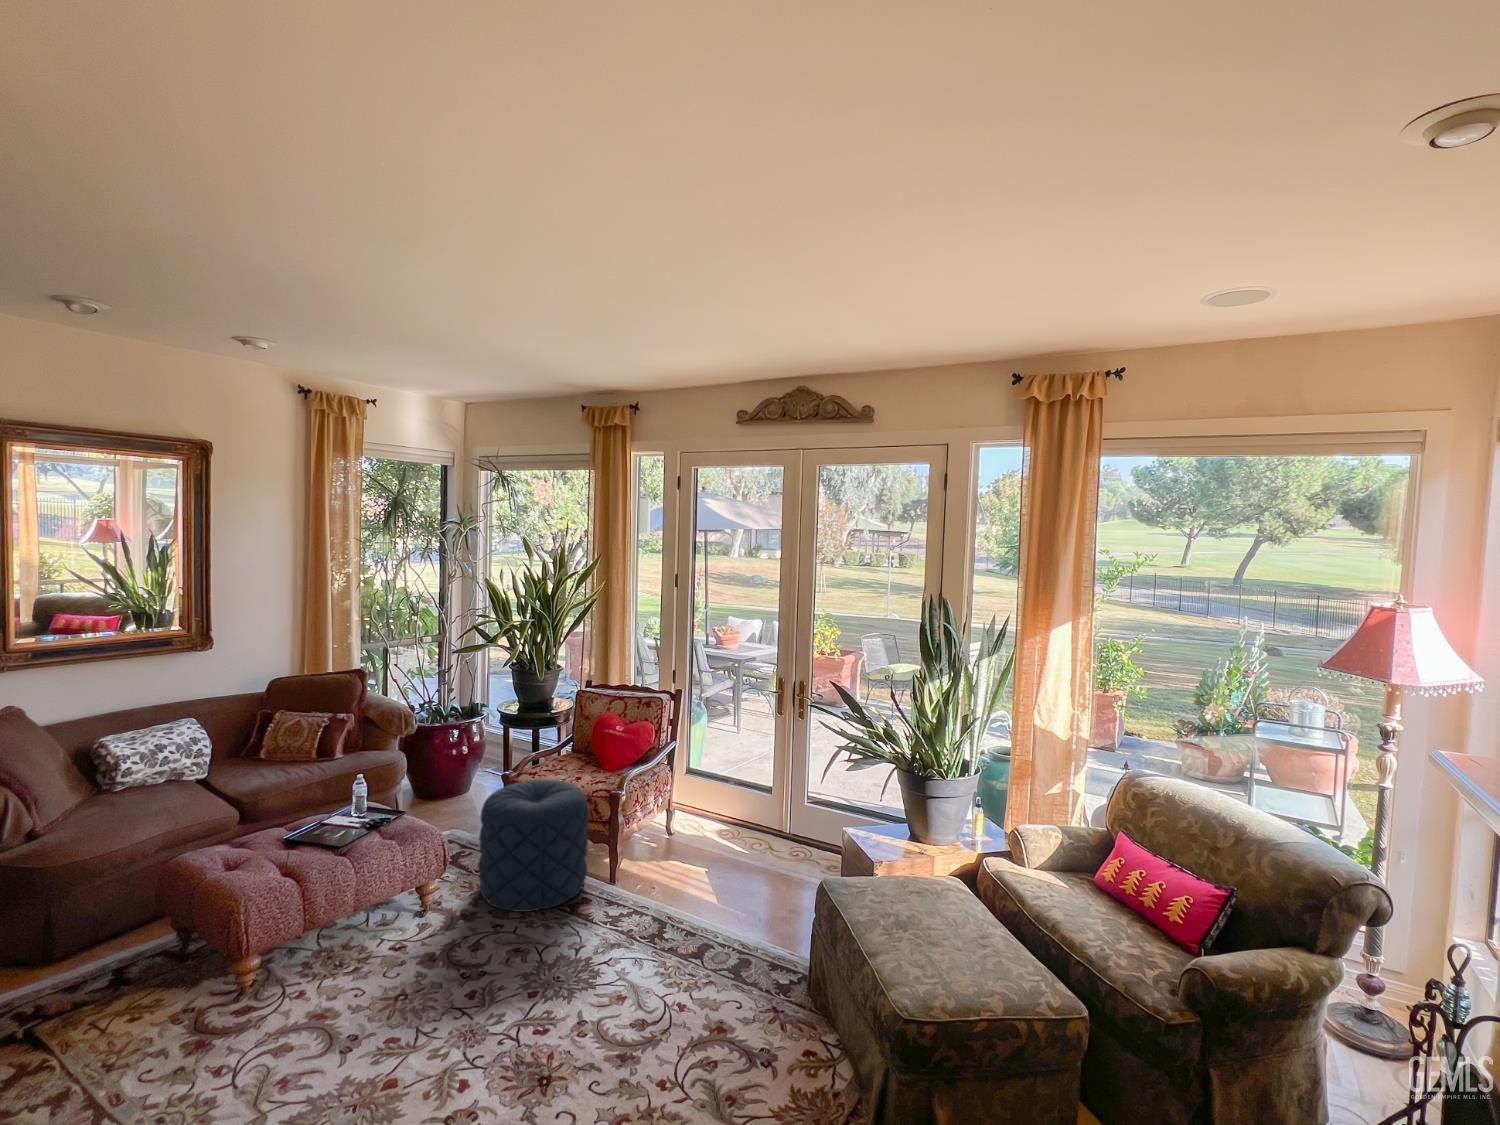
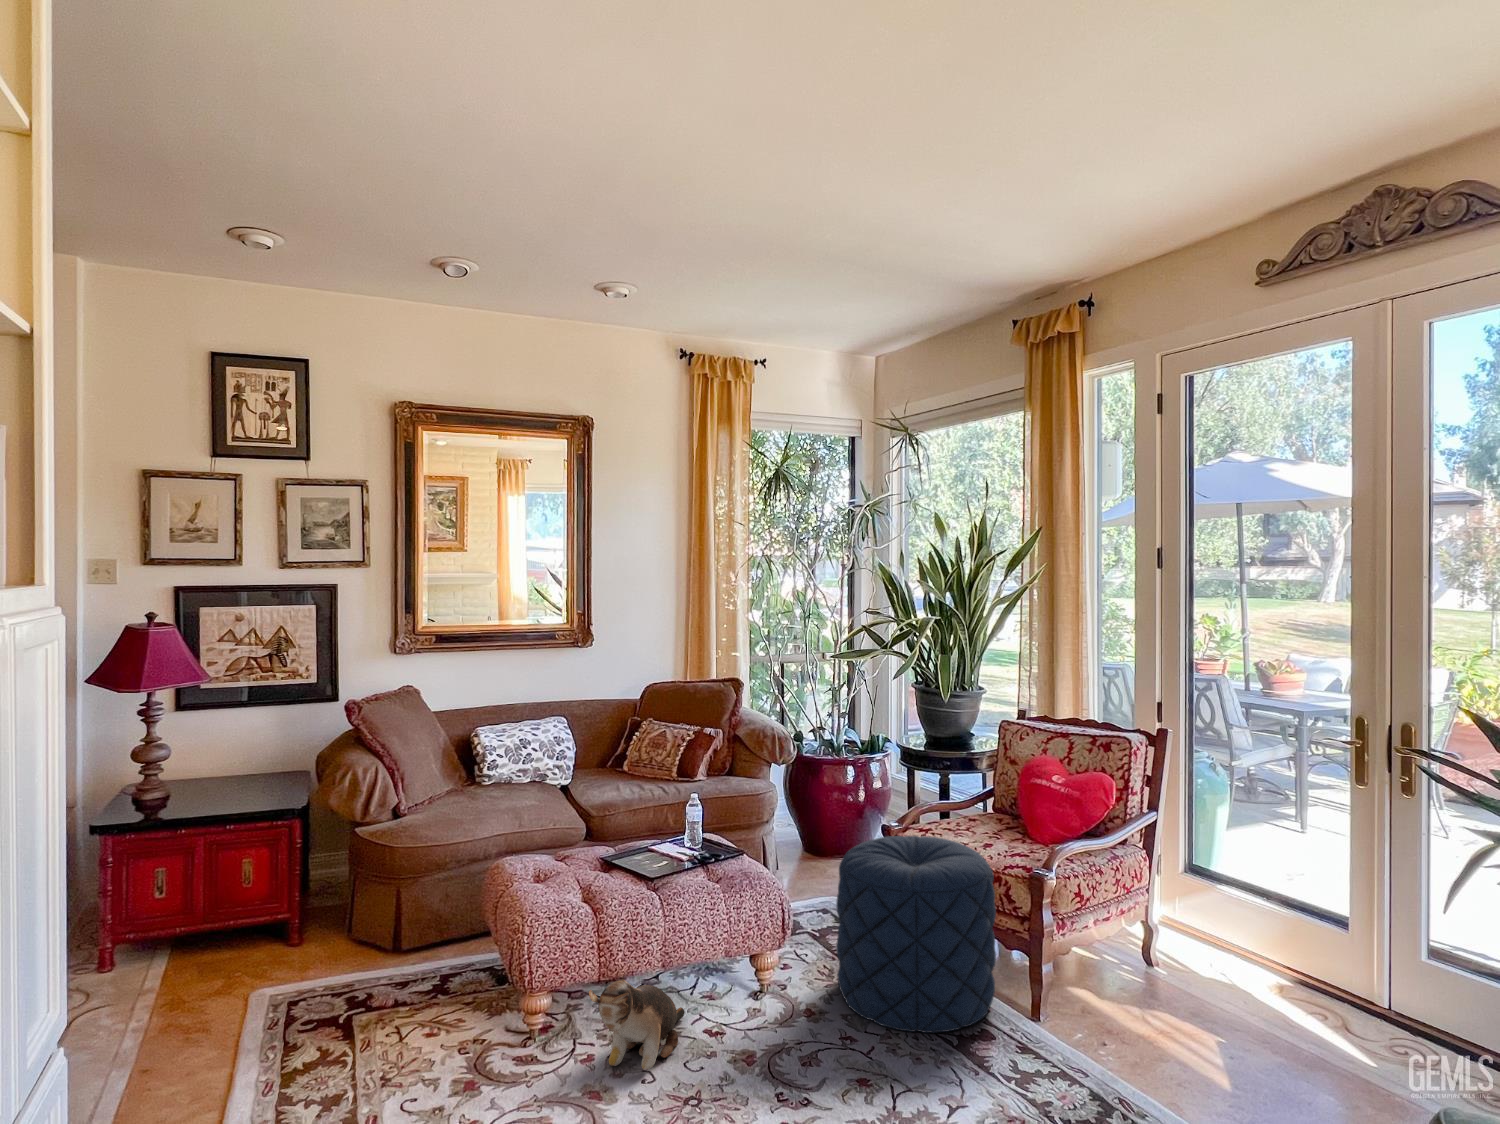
plush toy: none [310,927,374,993] -> present [589,980,685,1070]

